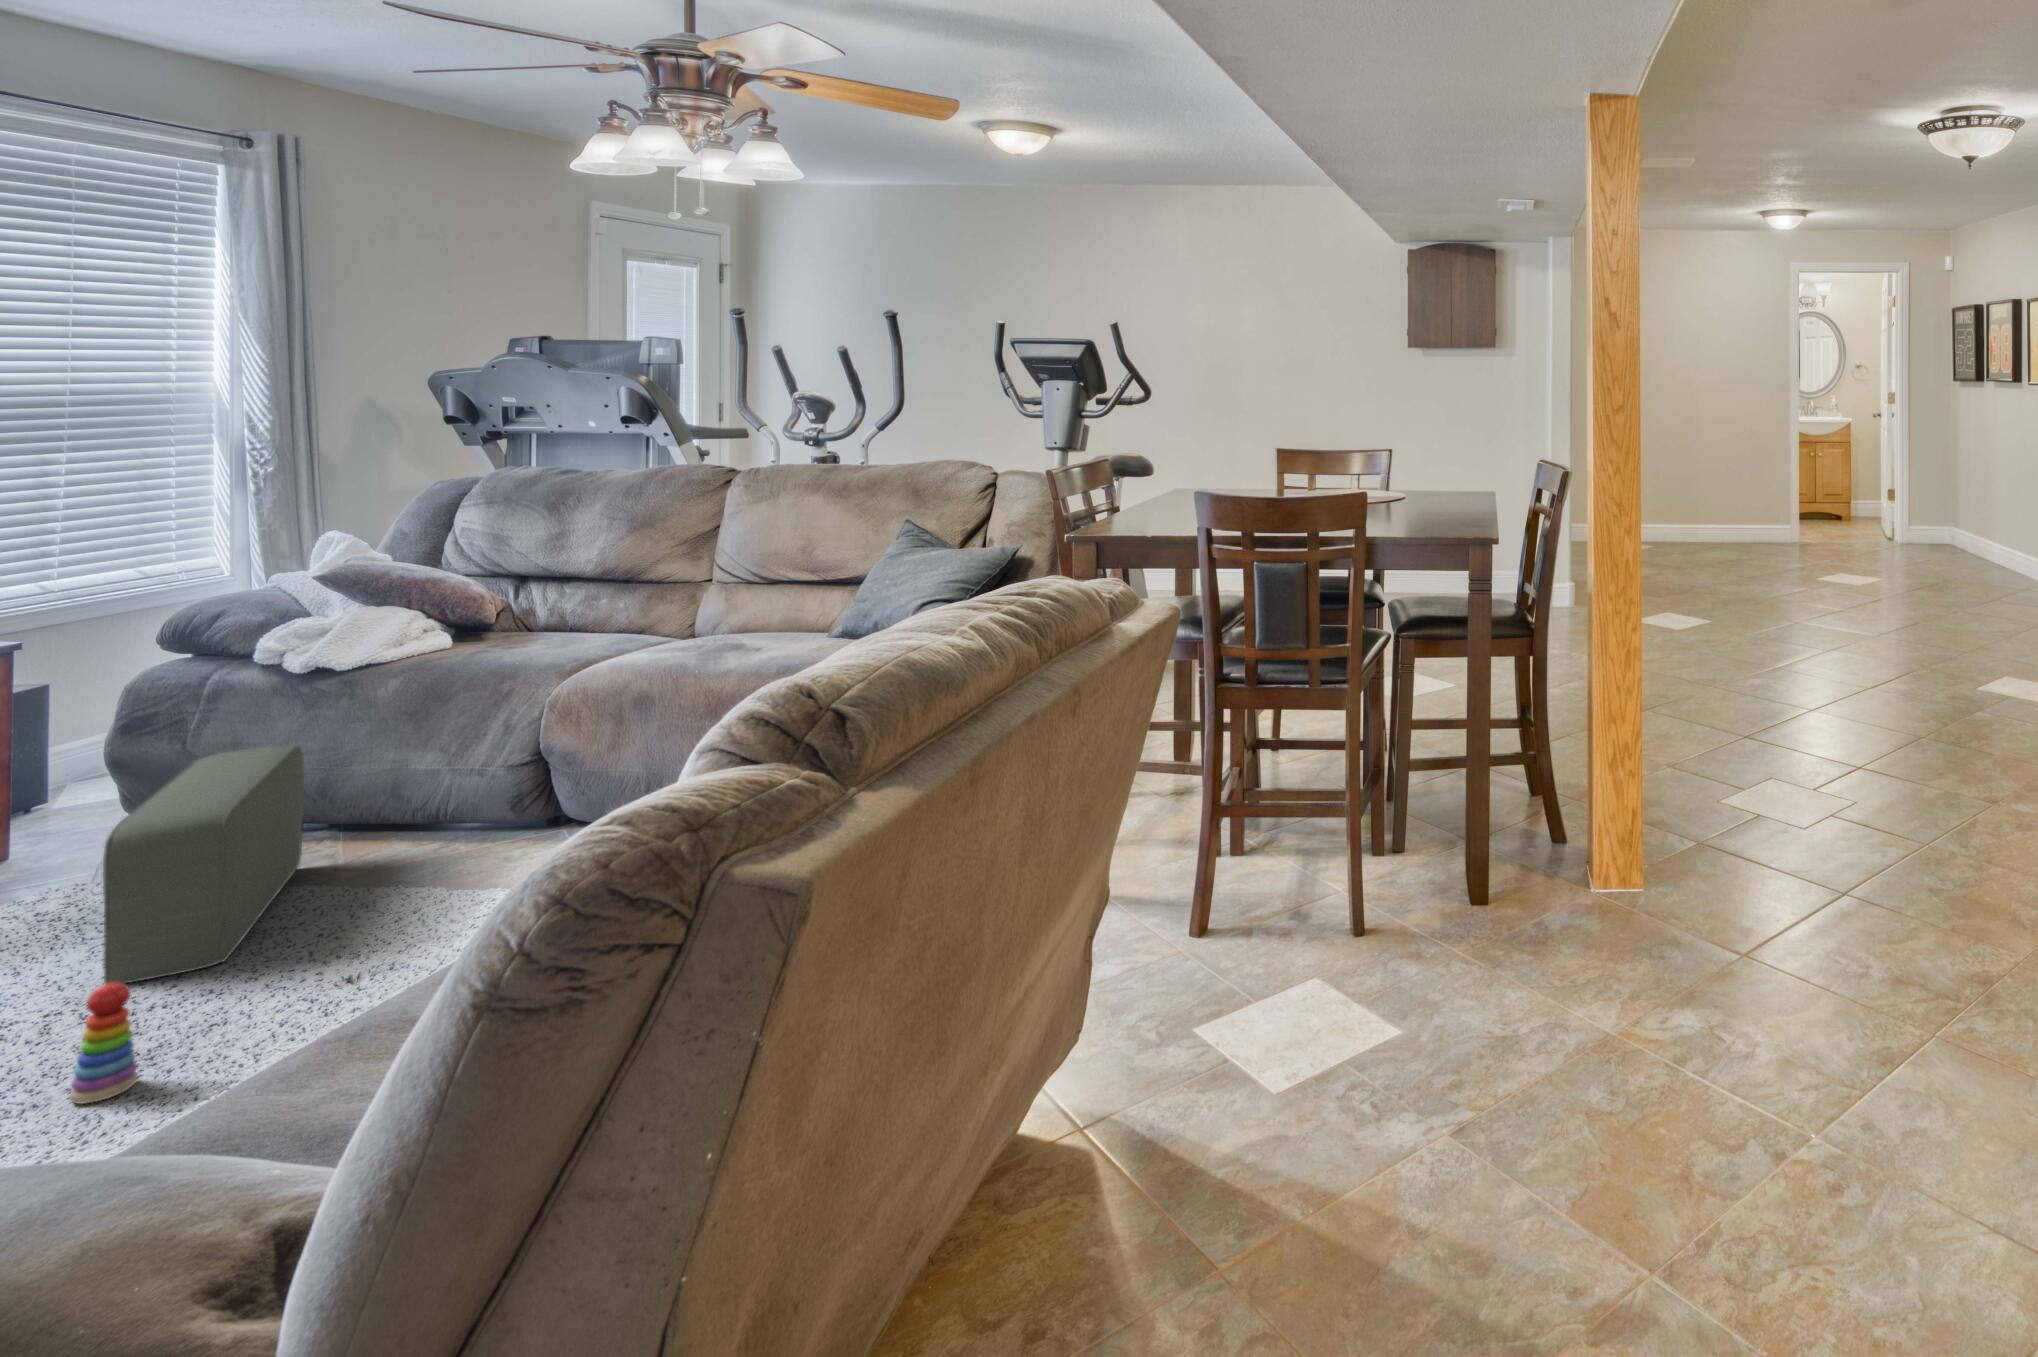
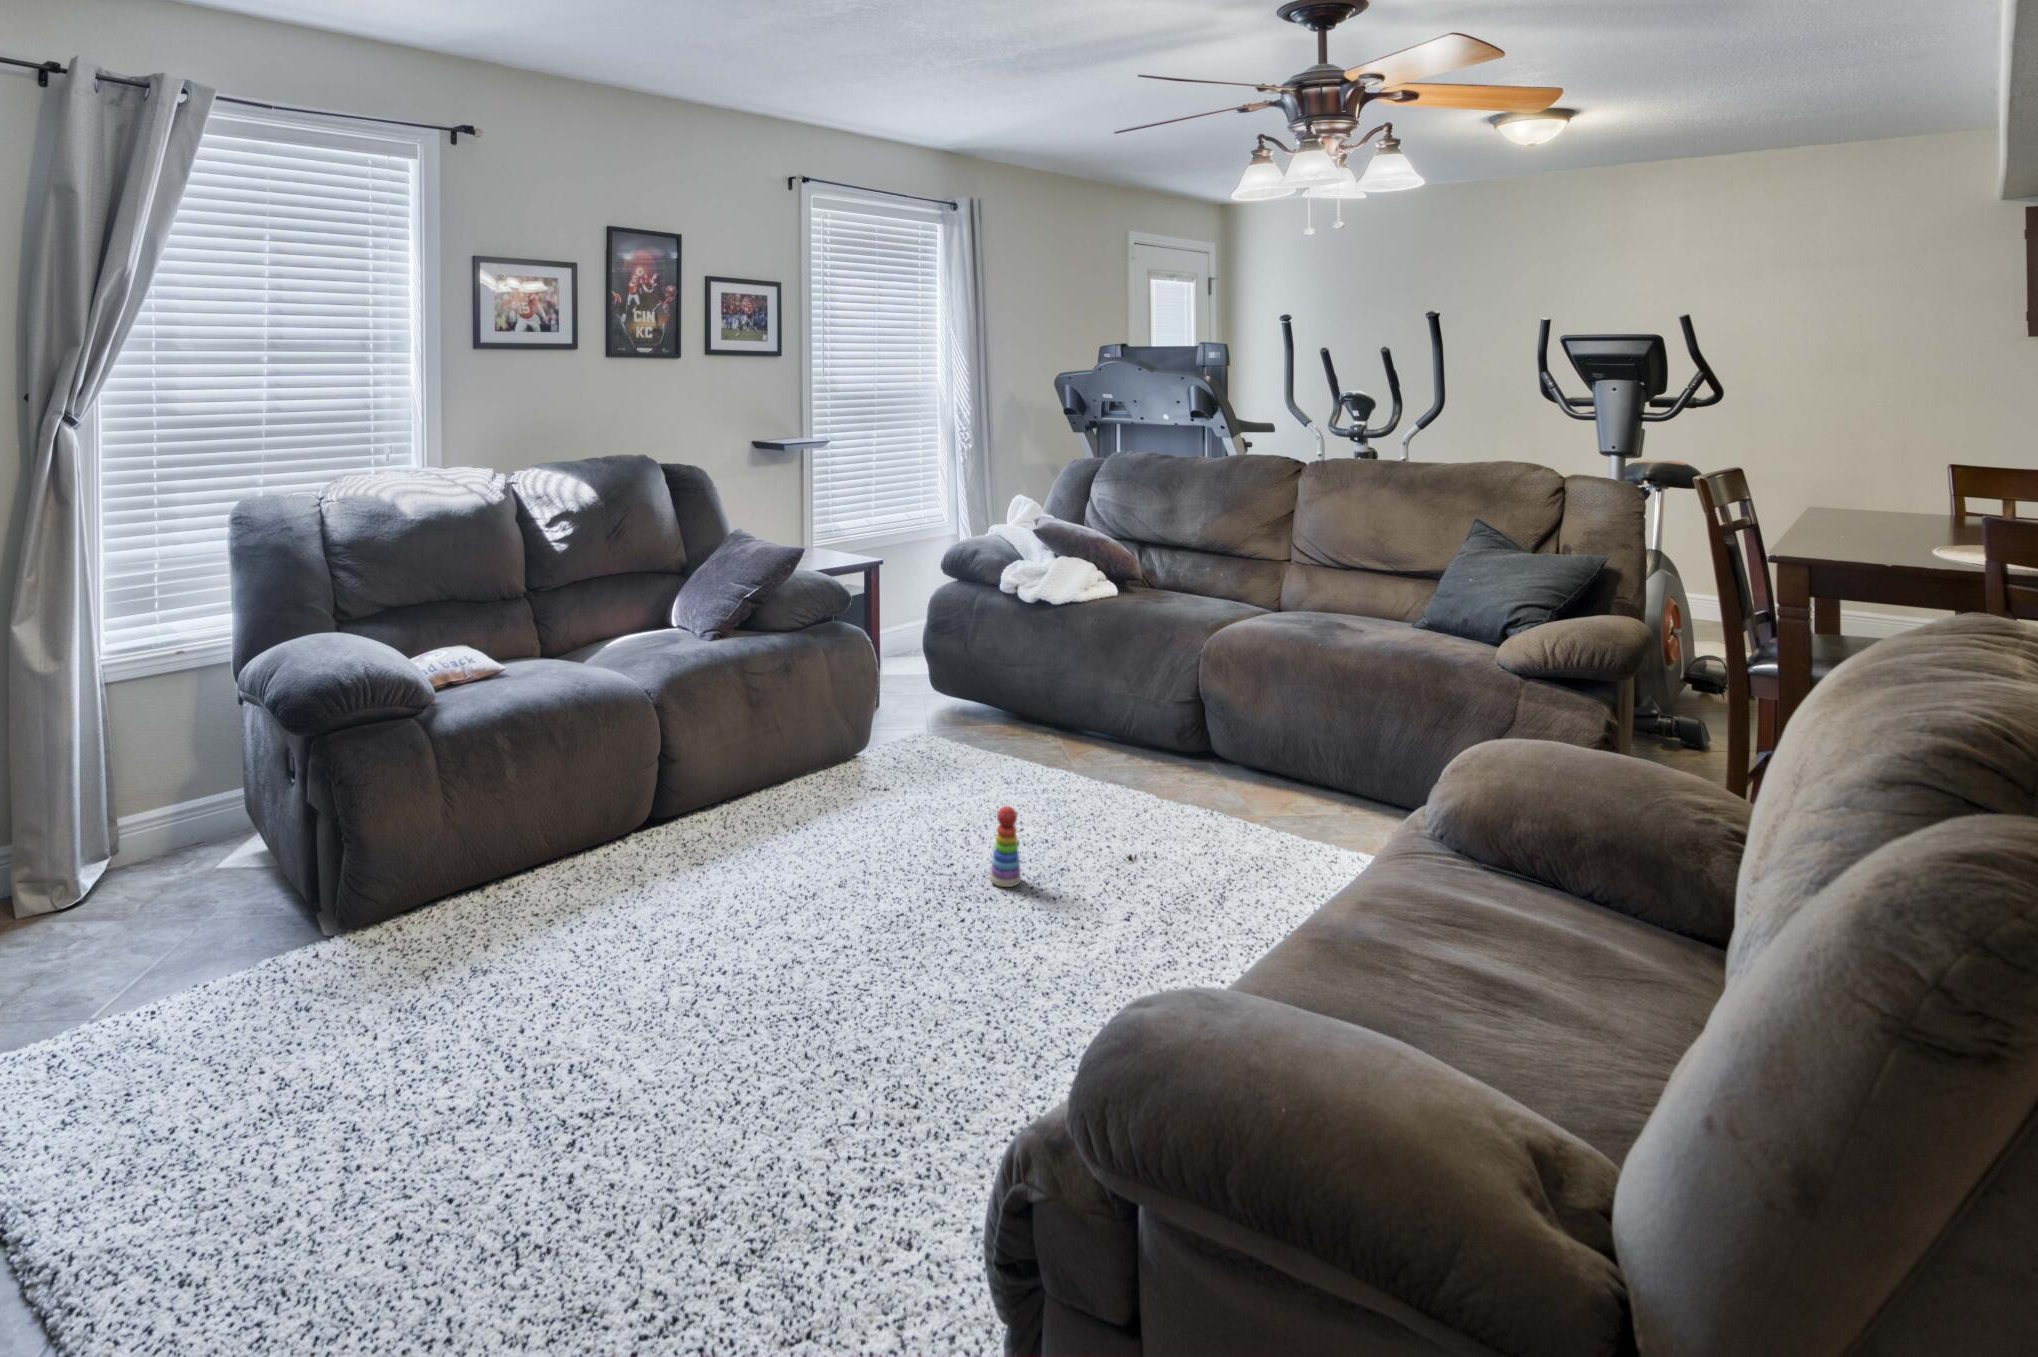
pouf: present [103,745,304,984] -> none [965,652,1039,808]

